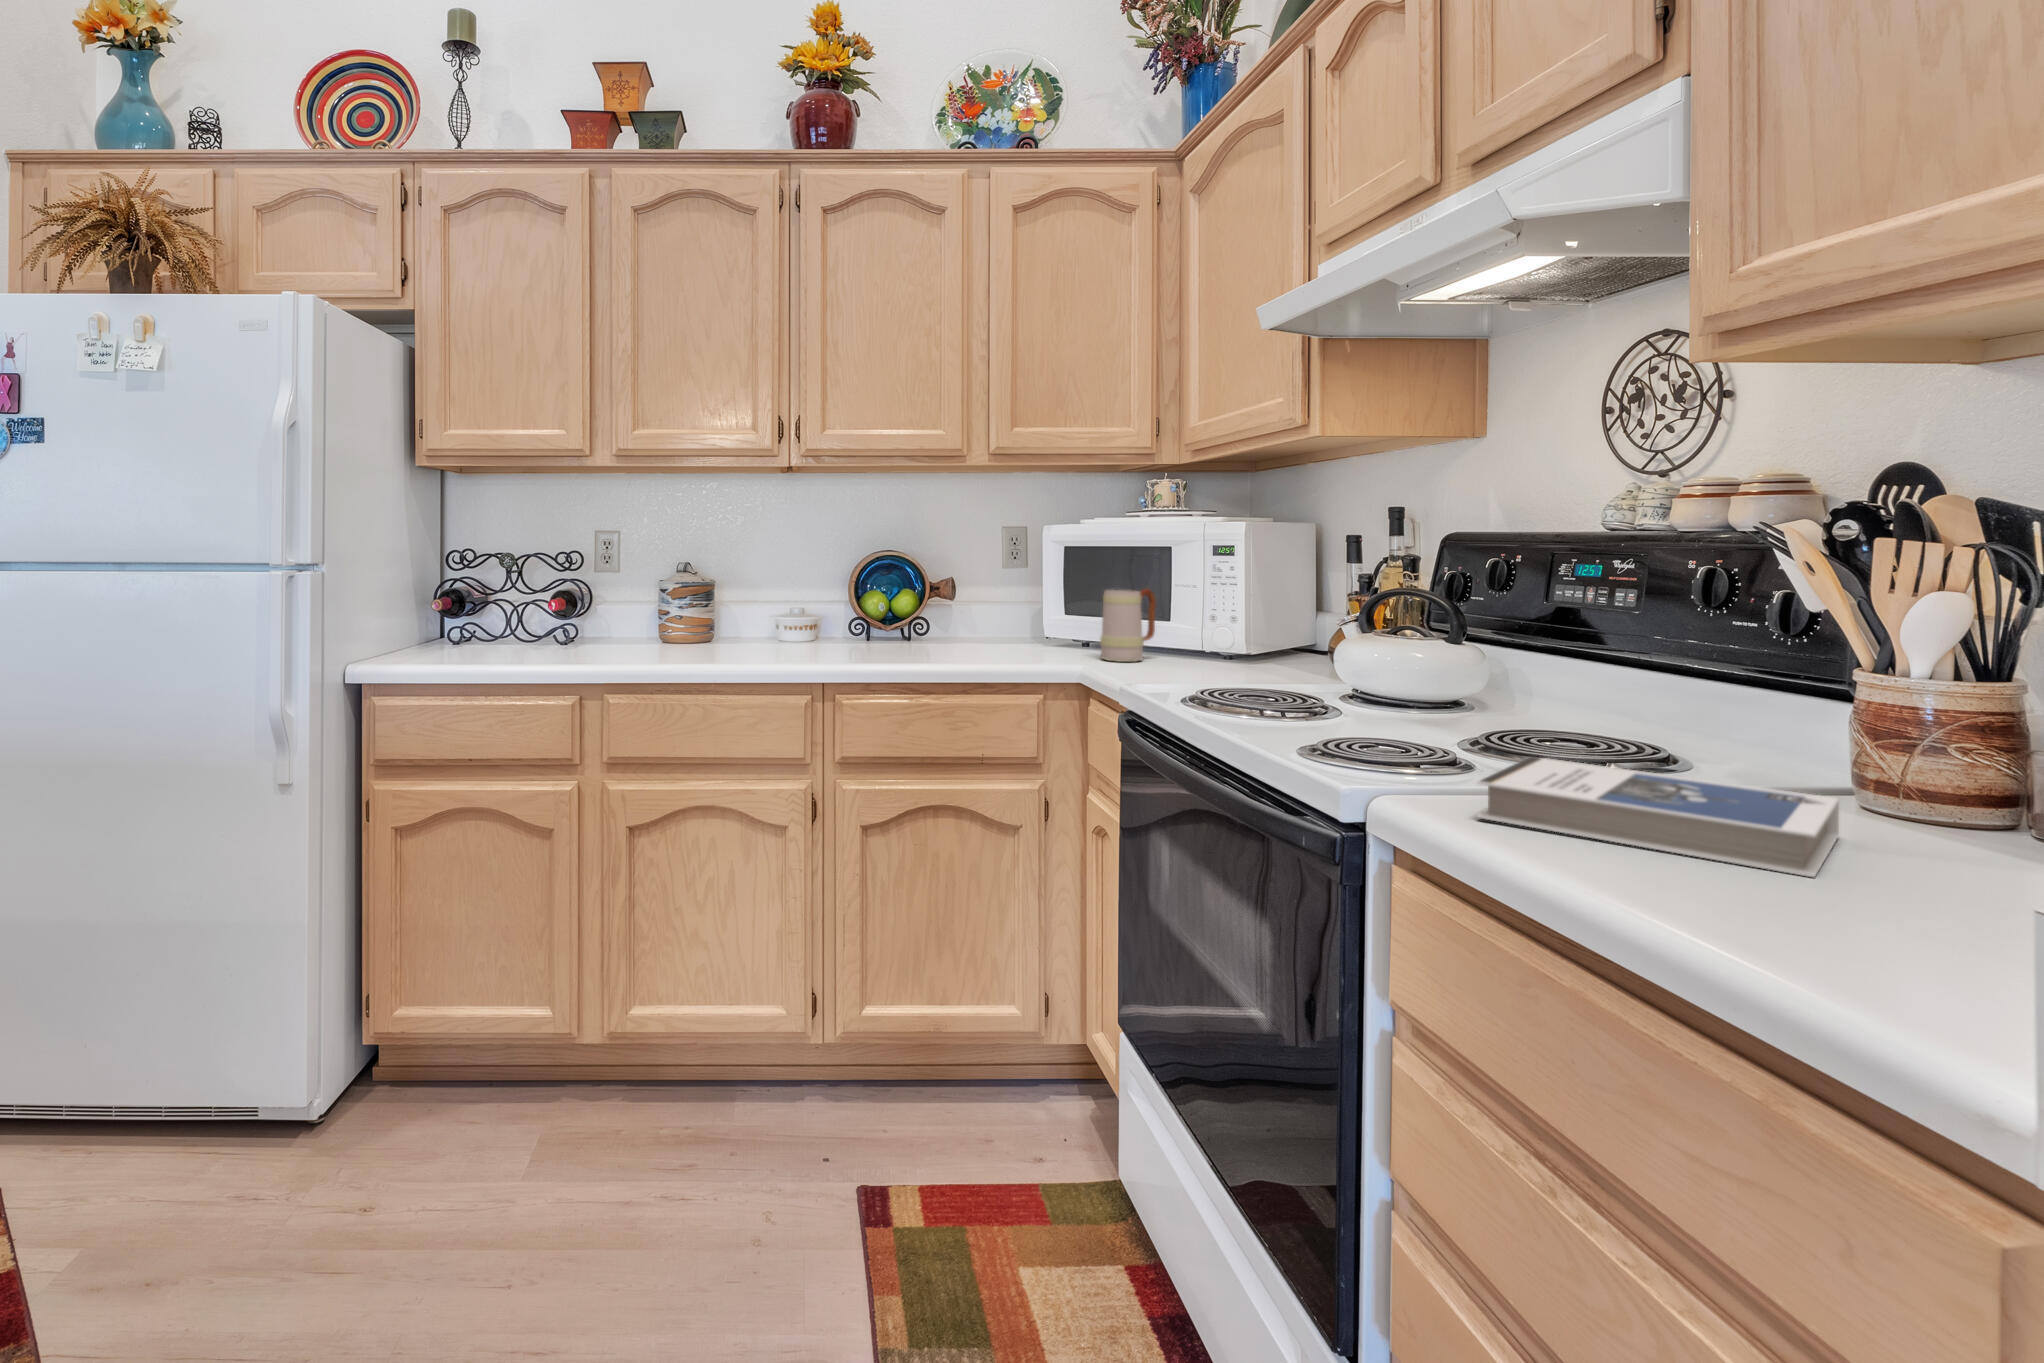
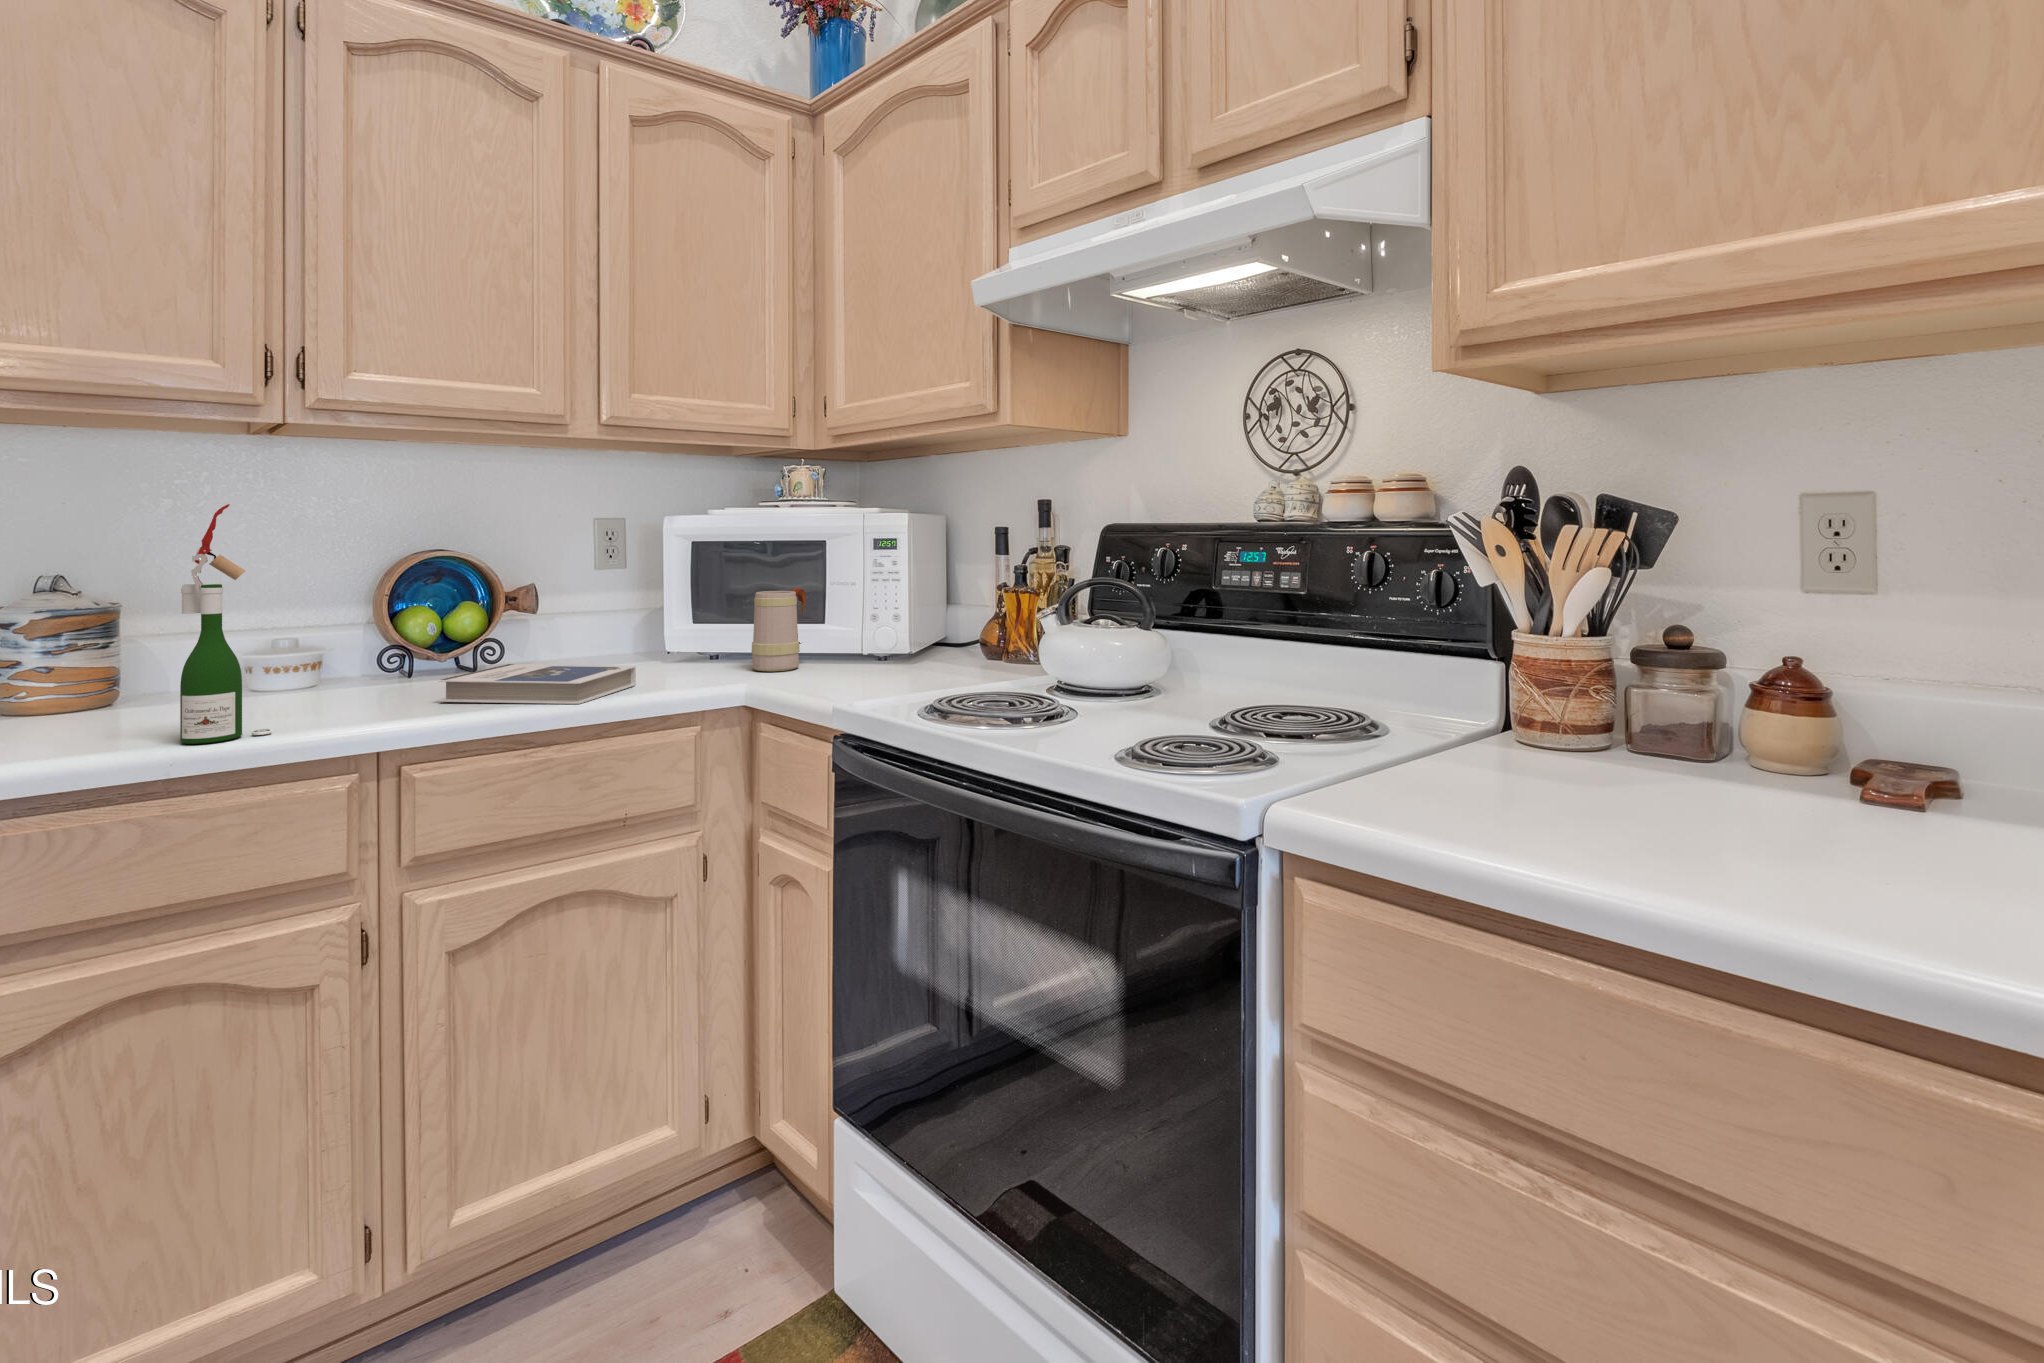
wine bottle: none [730,518,772,663] -> present [180,504,272,744]
hardback book: present [1477,756,1839,877] -> present [438,664,636,704]

